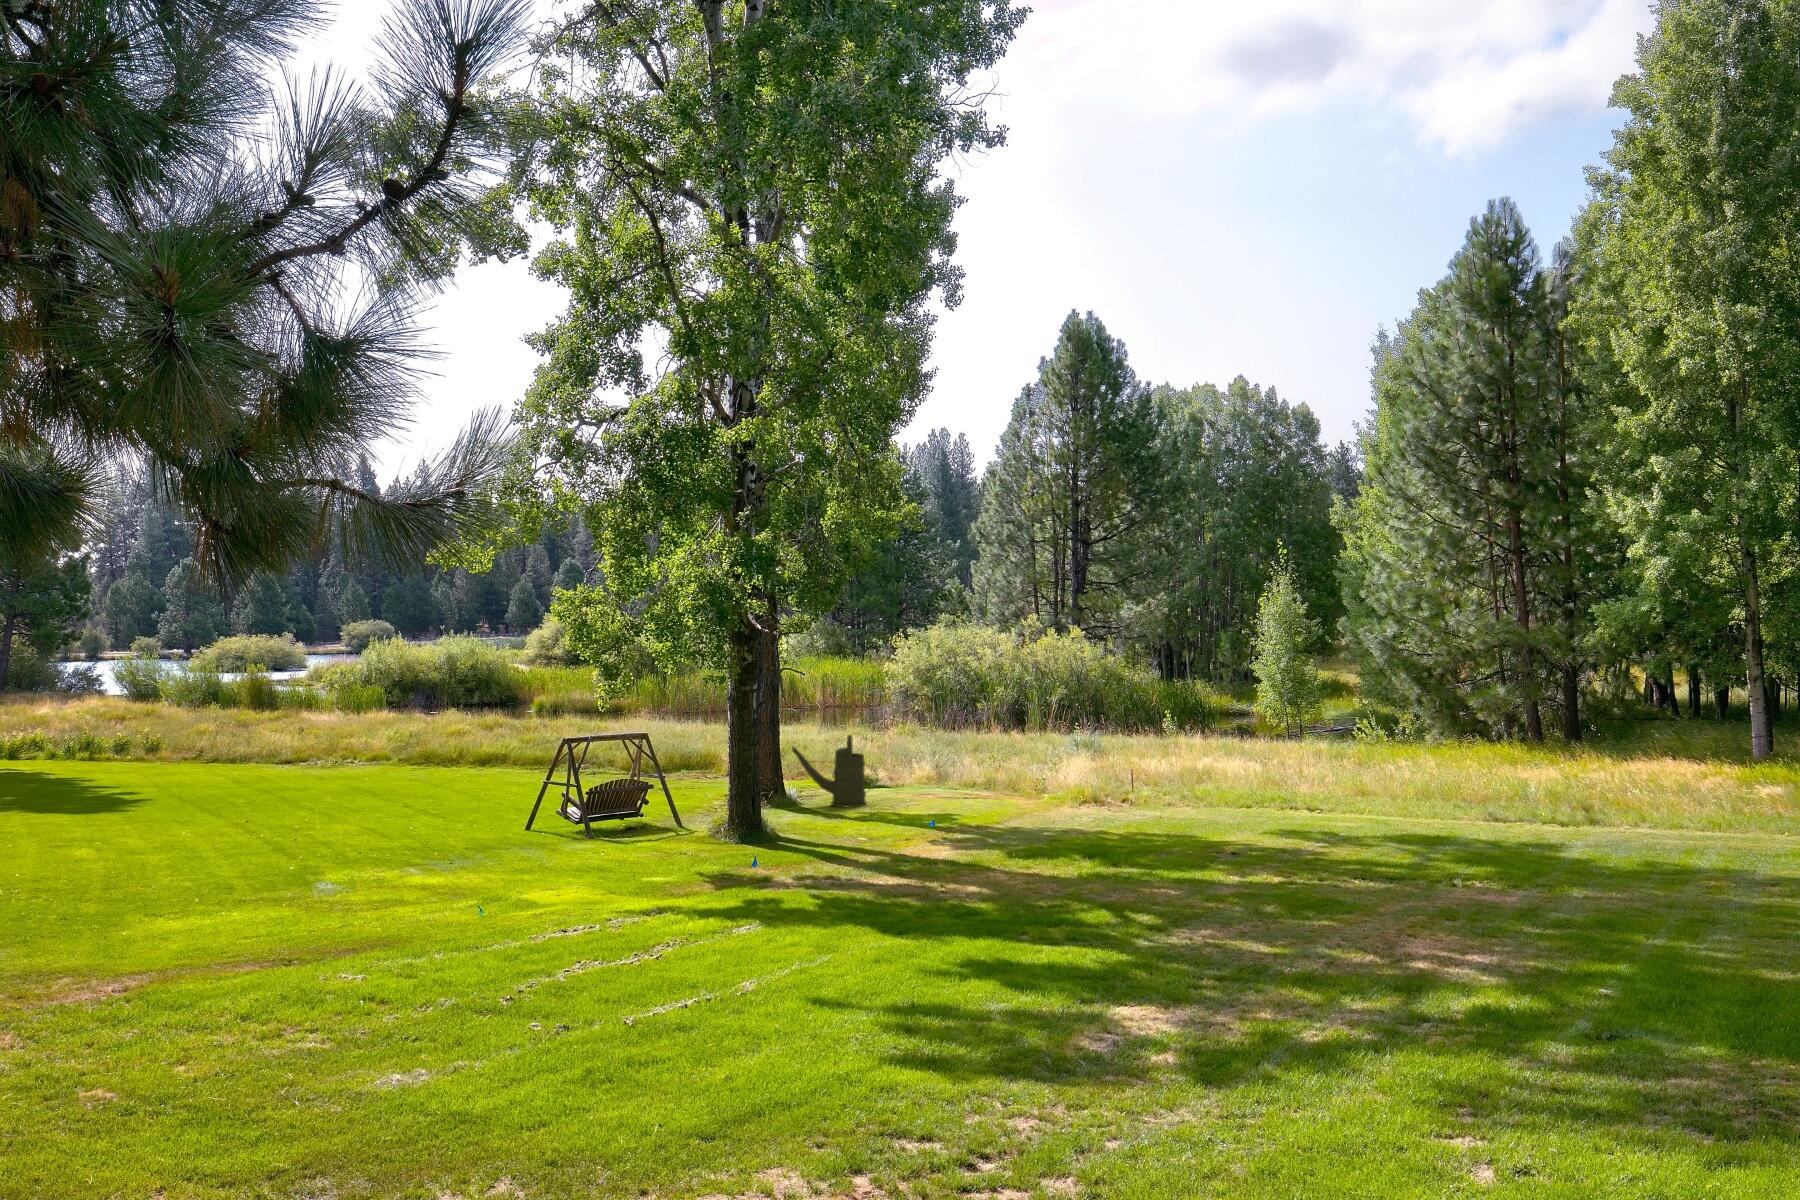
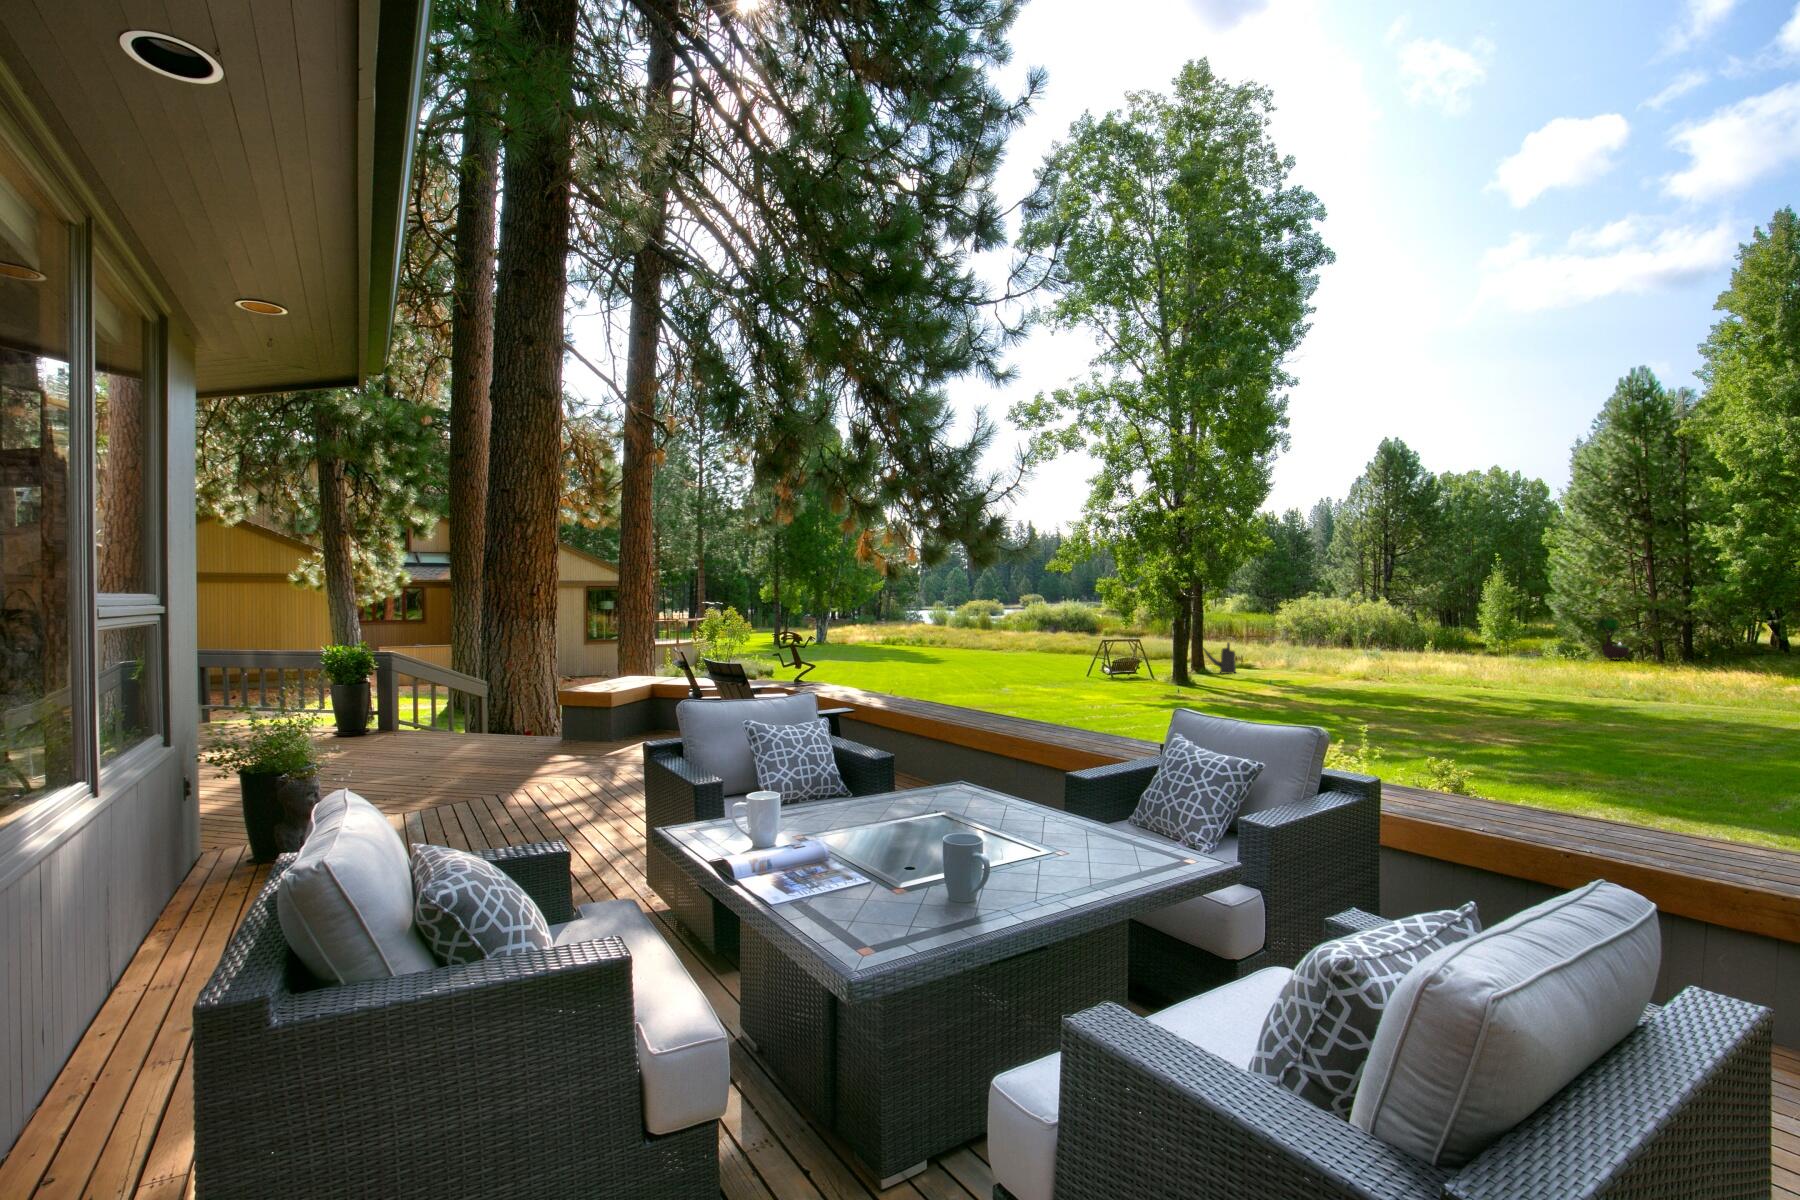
potted tree: none [1404,654,1463,739] -> present [1593,616,1629,659]

